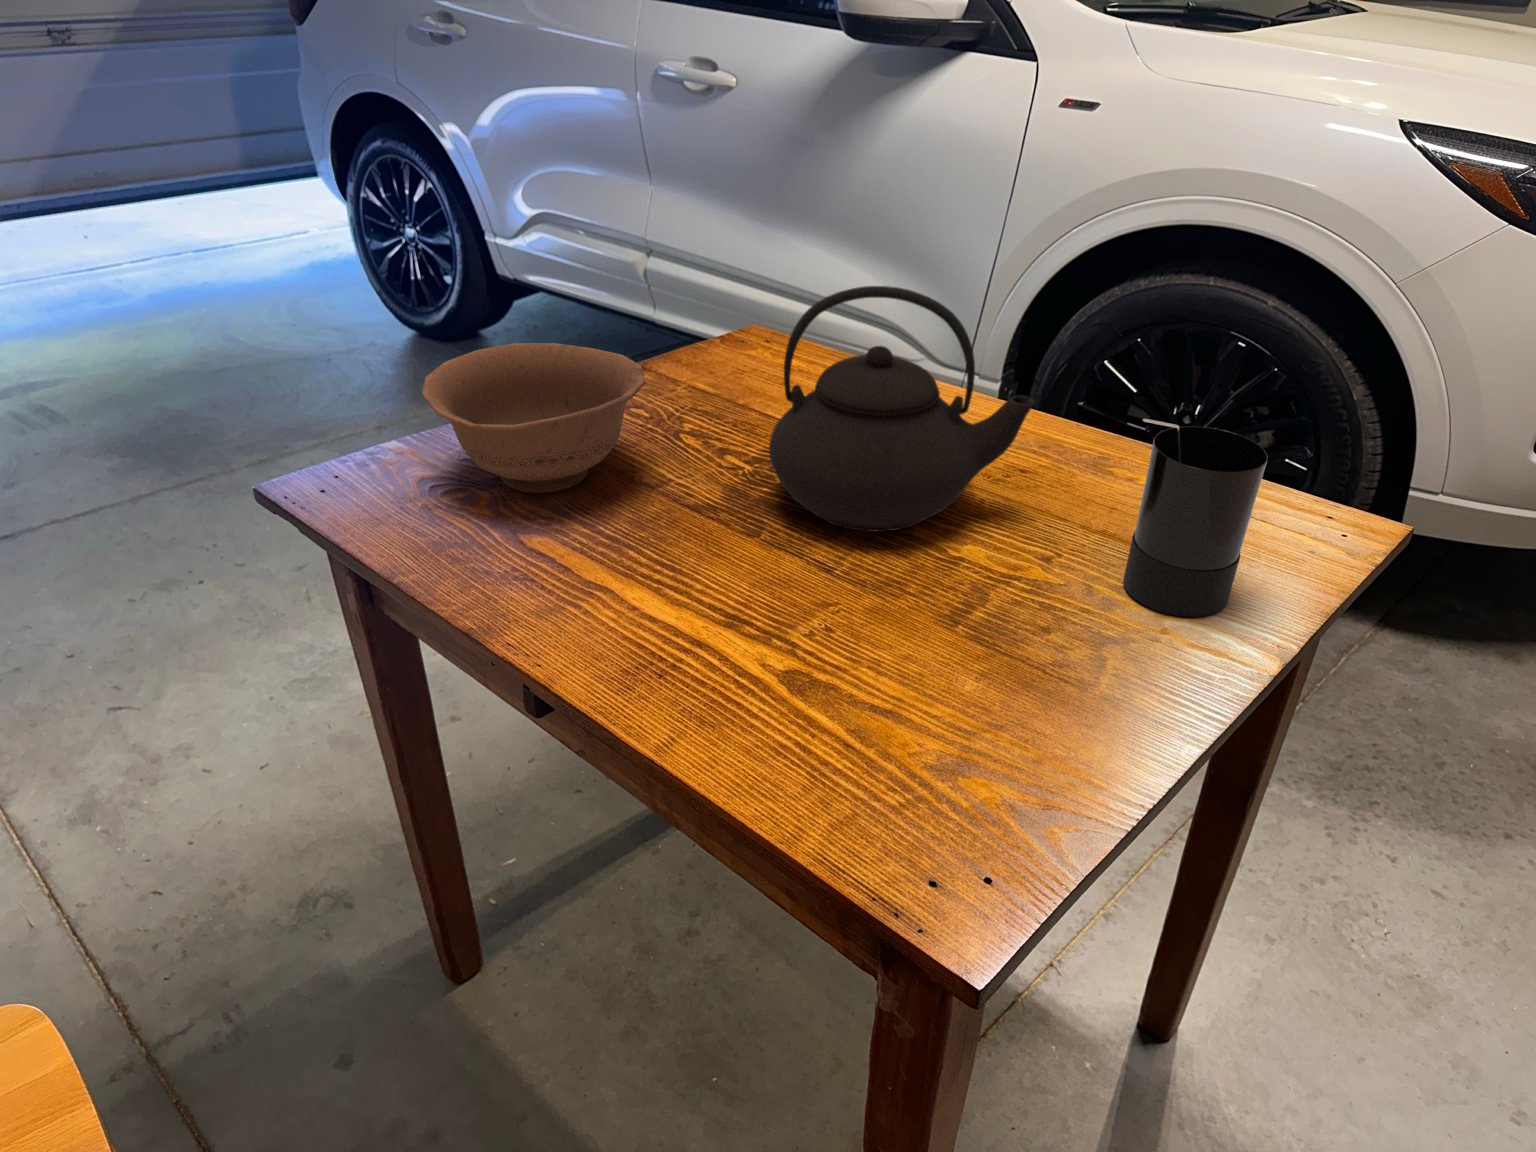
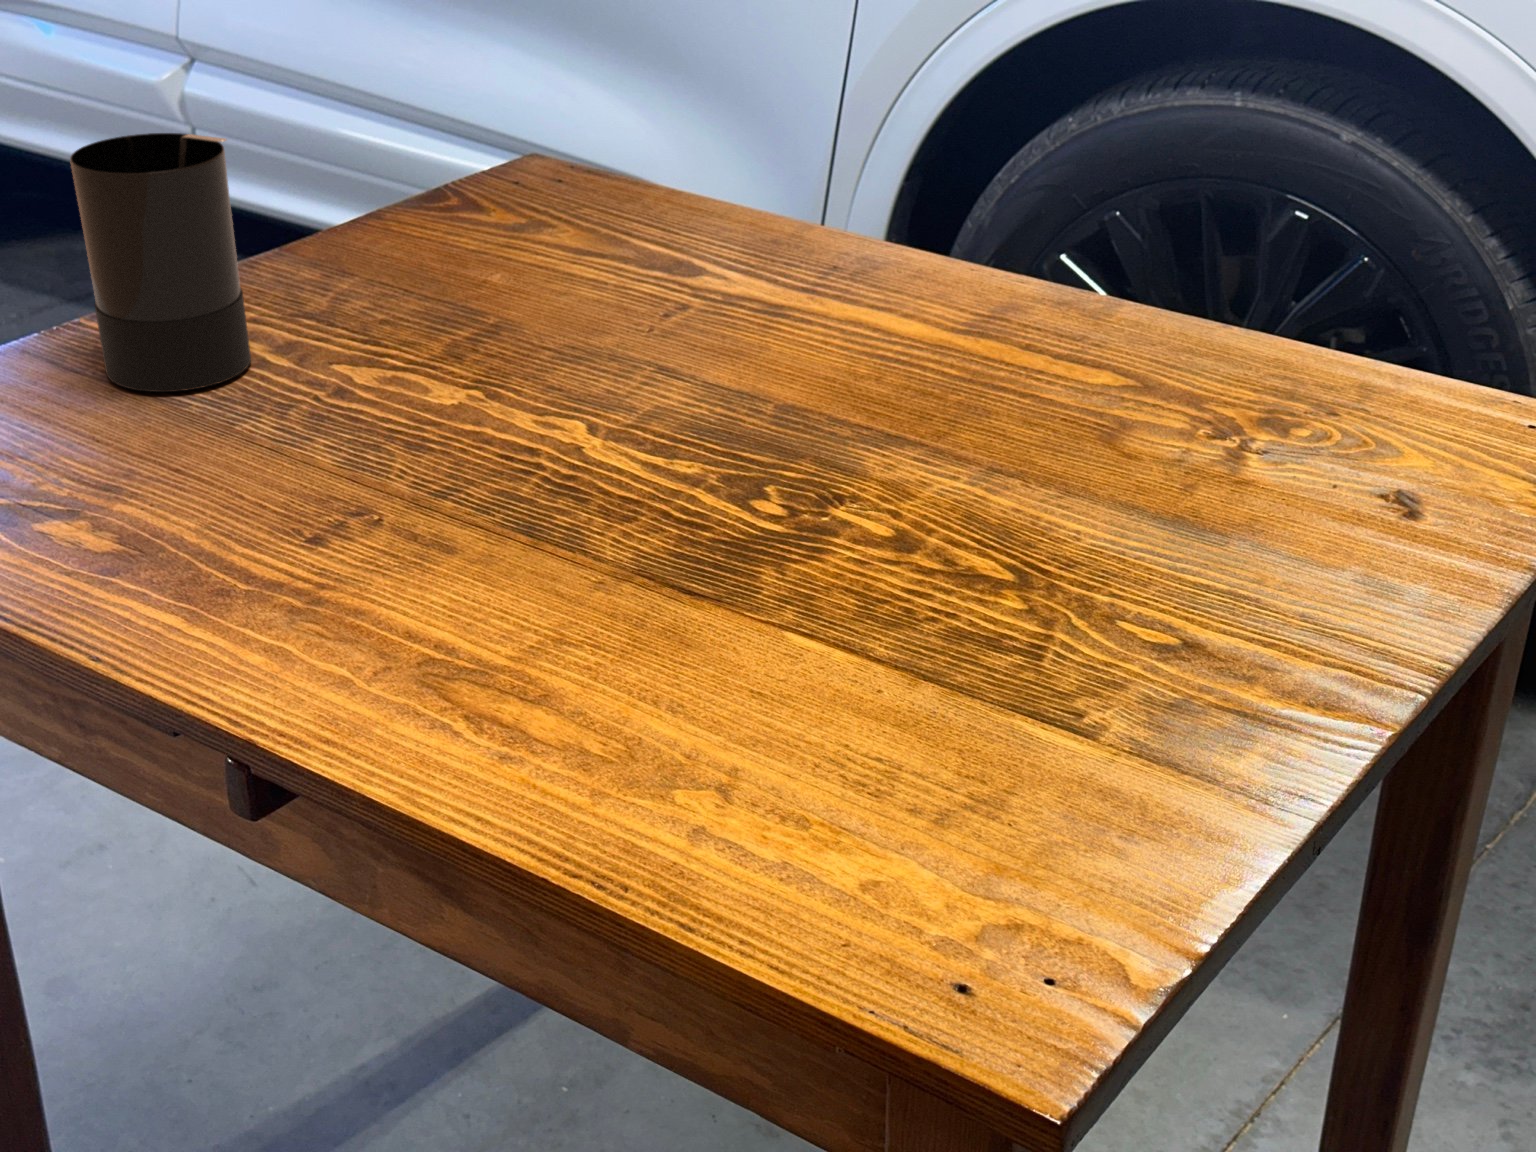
teapot: present [769,286,1034,532] -> none [324,73,782,506]
bowl: present [422,343,645,493] -> none [1021,236,1432,504]

